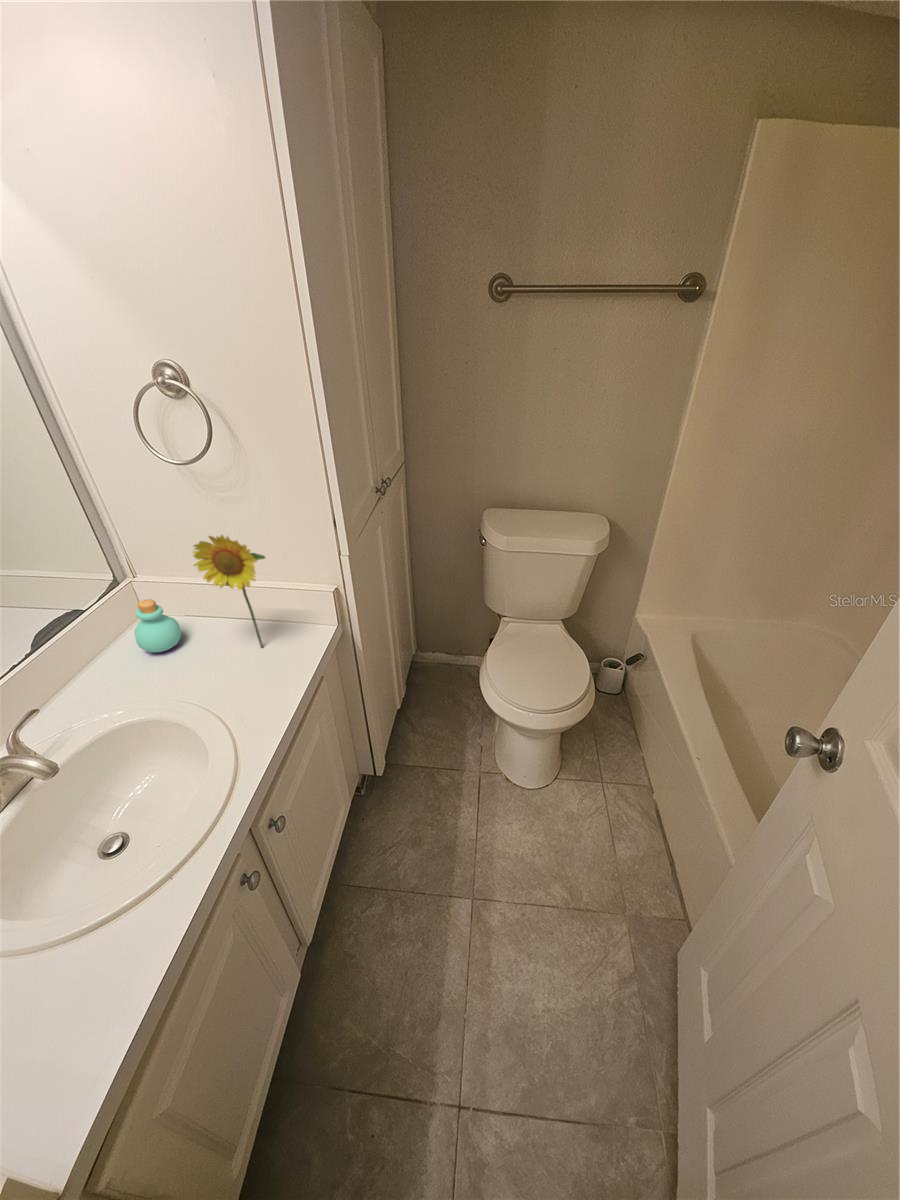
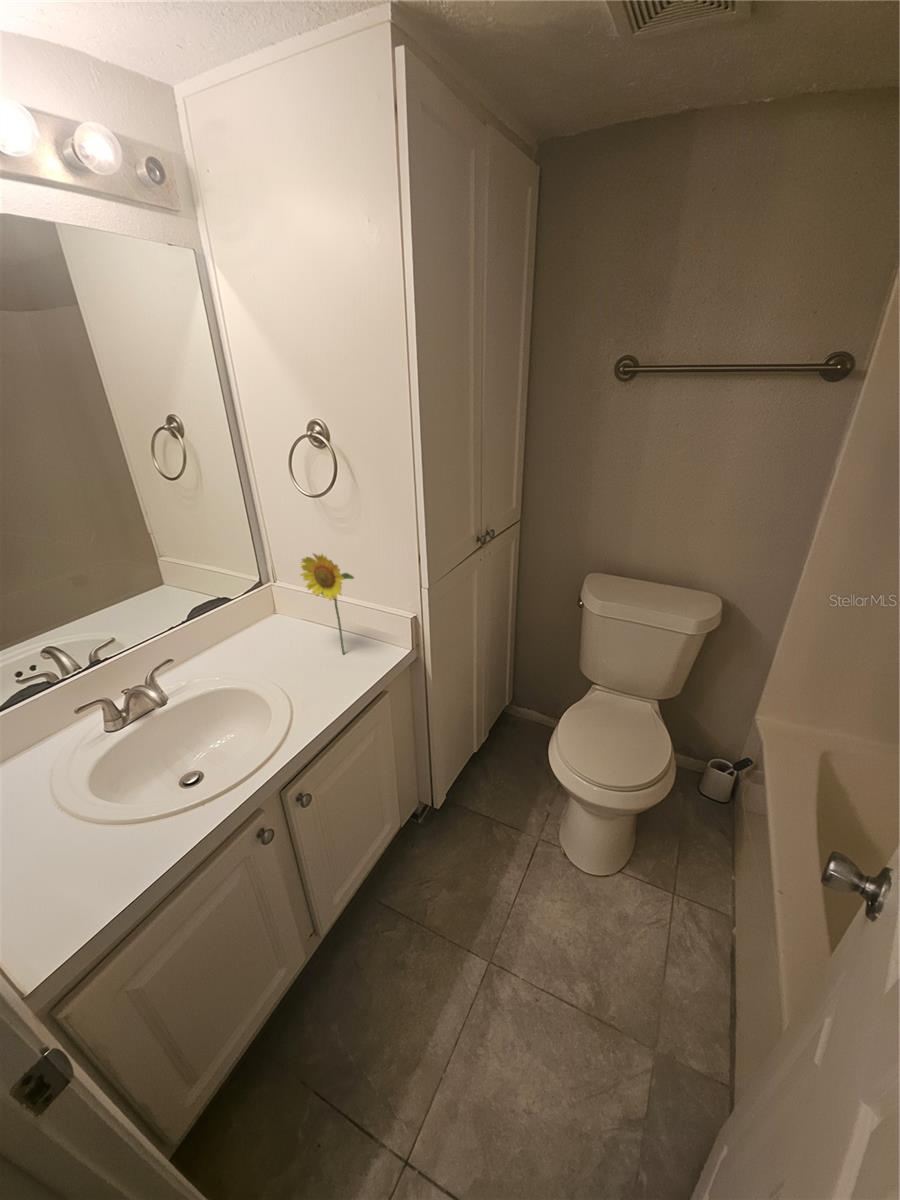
perfume bottle: present [135,599,181,653] -> none [257,597,290,641]

